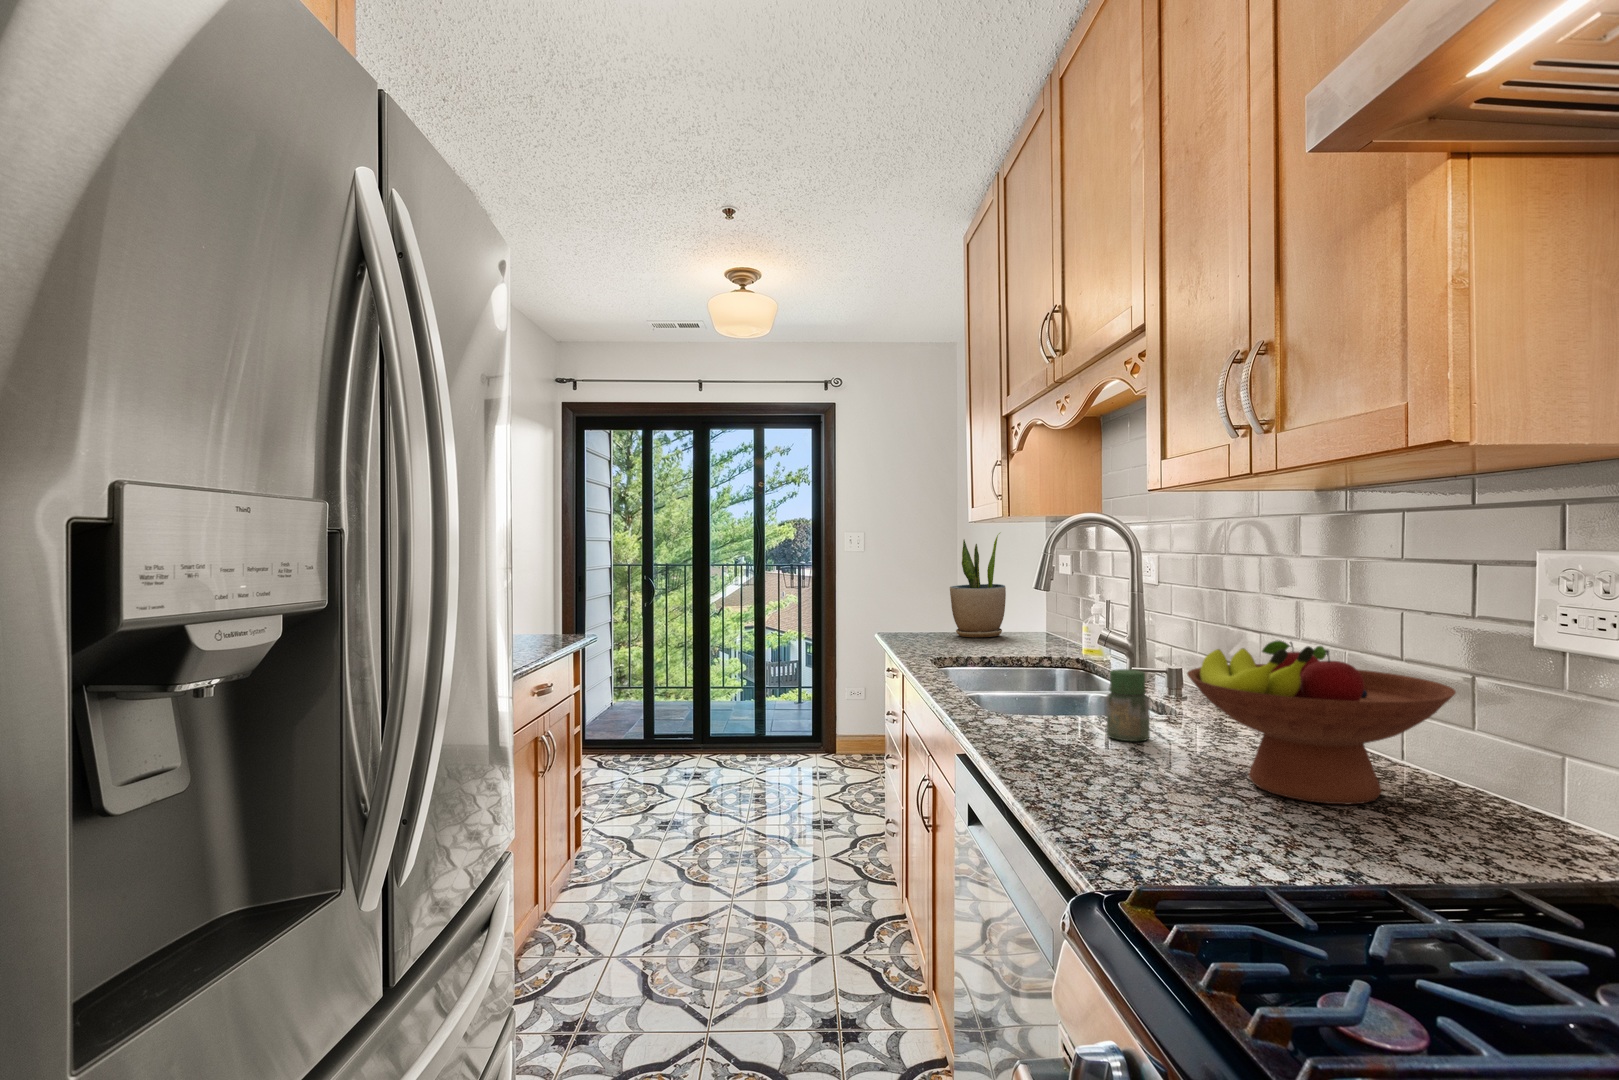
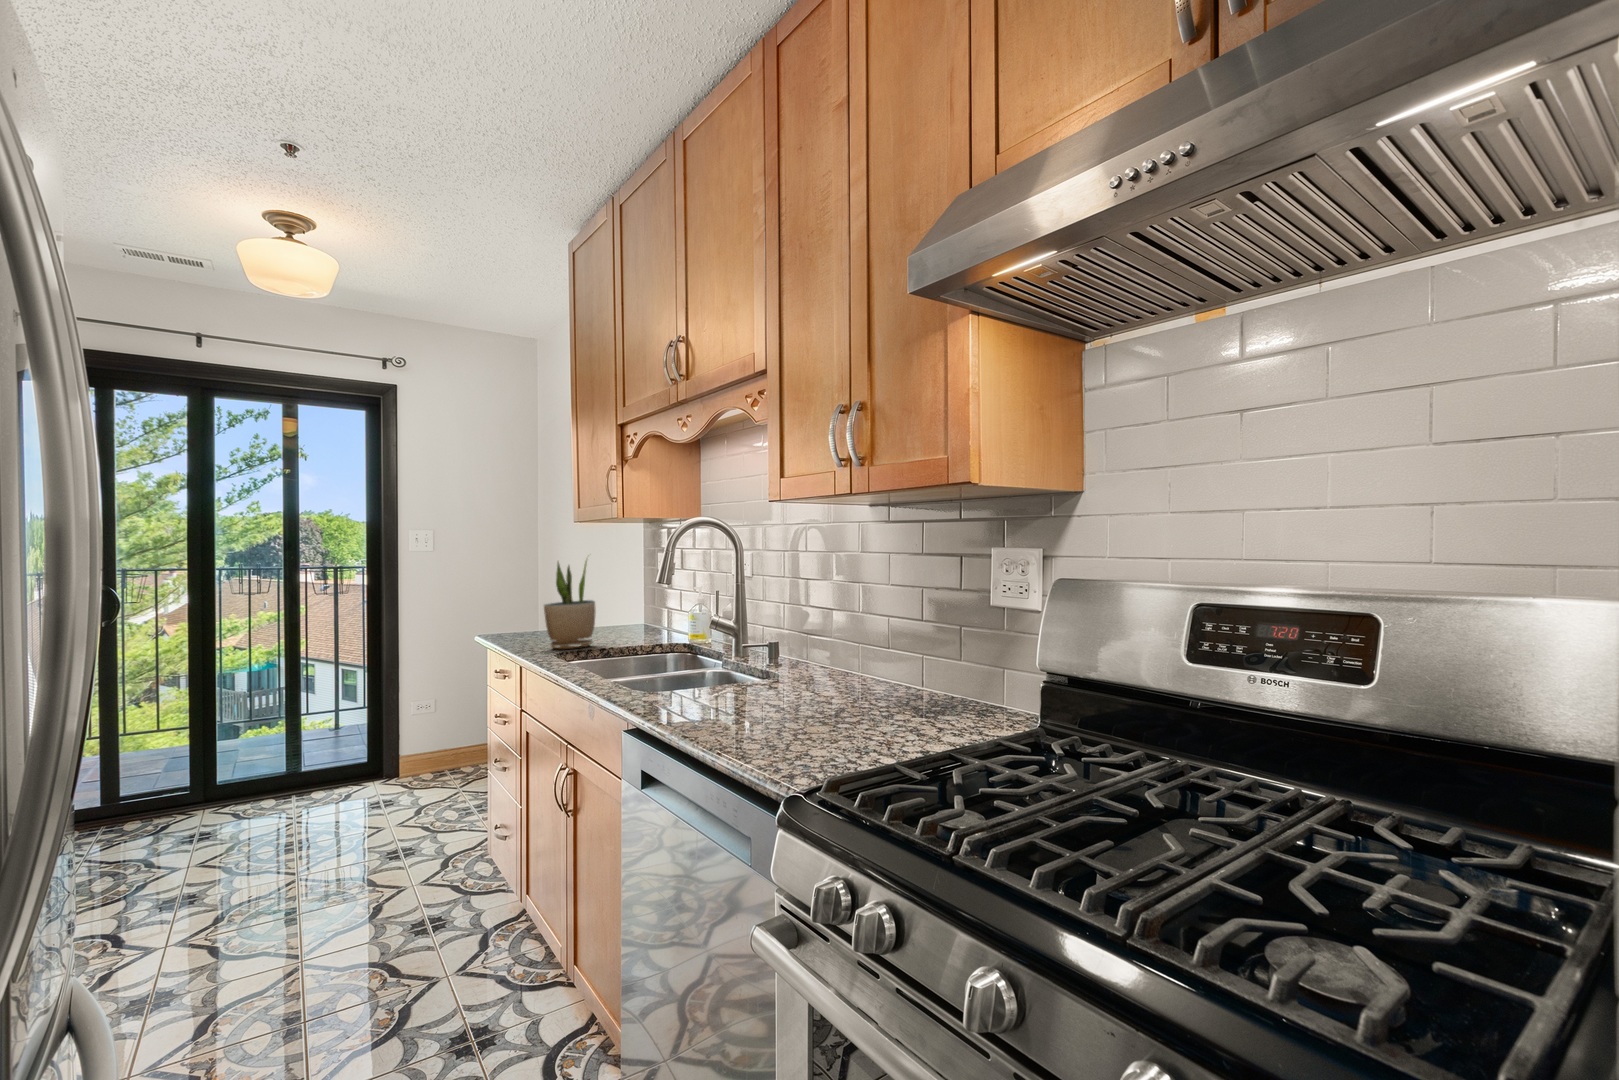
fruit bowl: present [1187,641,1456,804] -> none [801,611,958,719]
jar: present [1106,669,1150,742] -> none [729,649,762,704]

